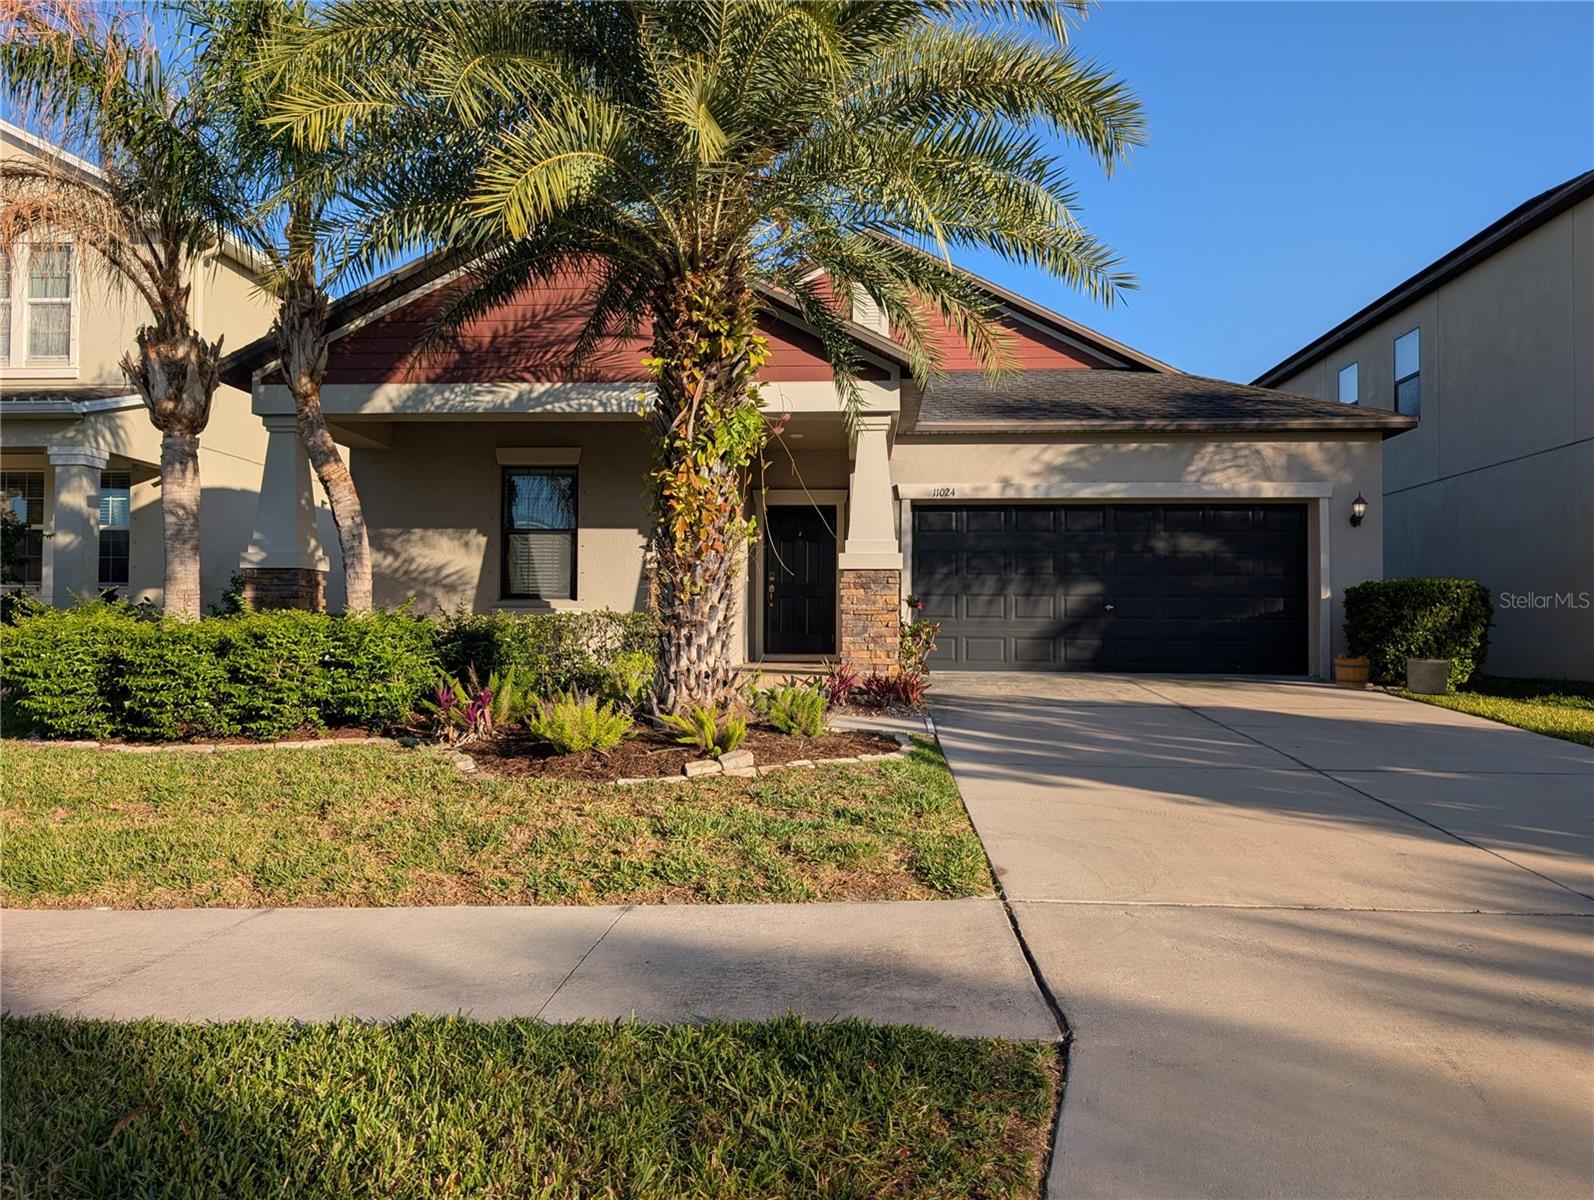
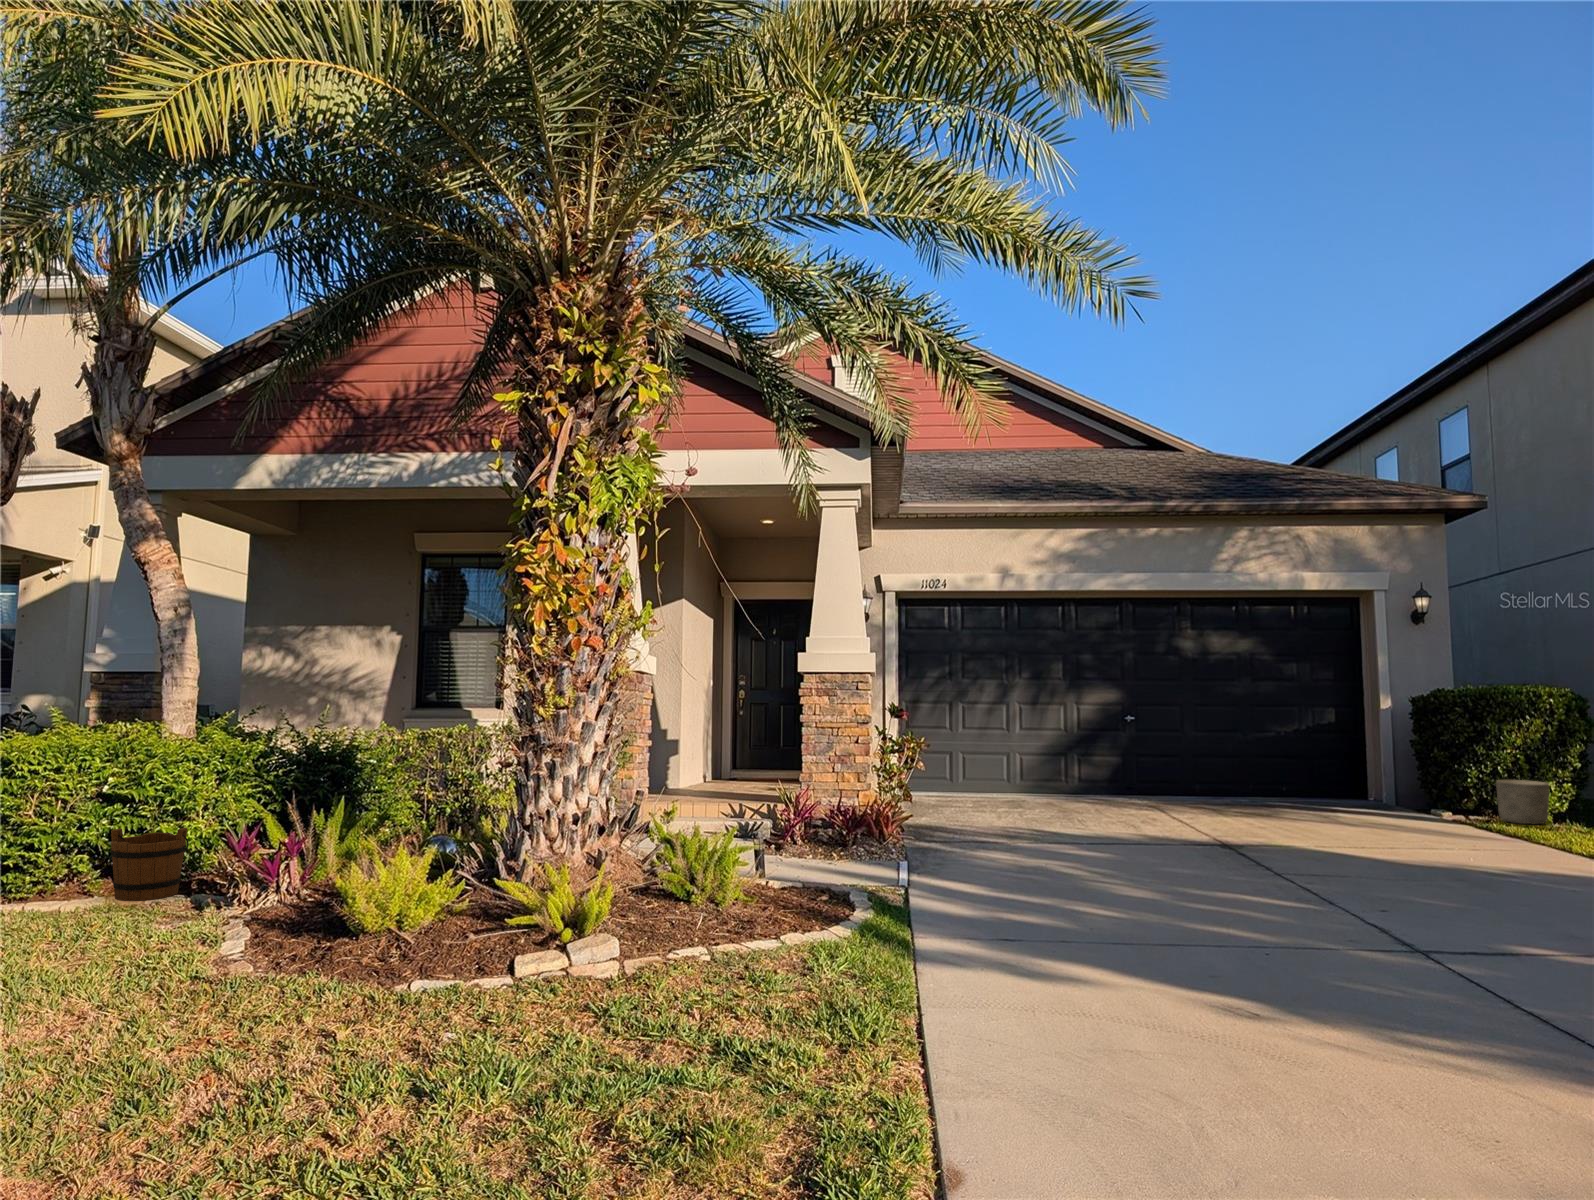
bucket: present [1335,654,1370,688] -> present [111,828,189,901]

